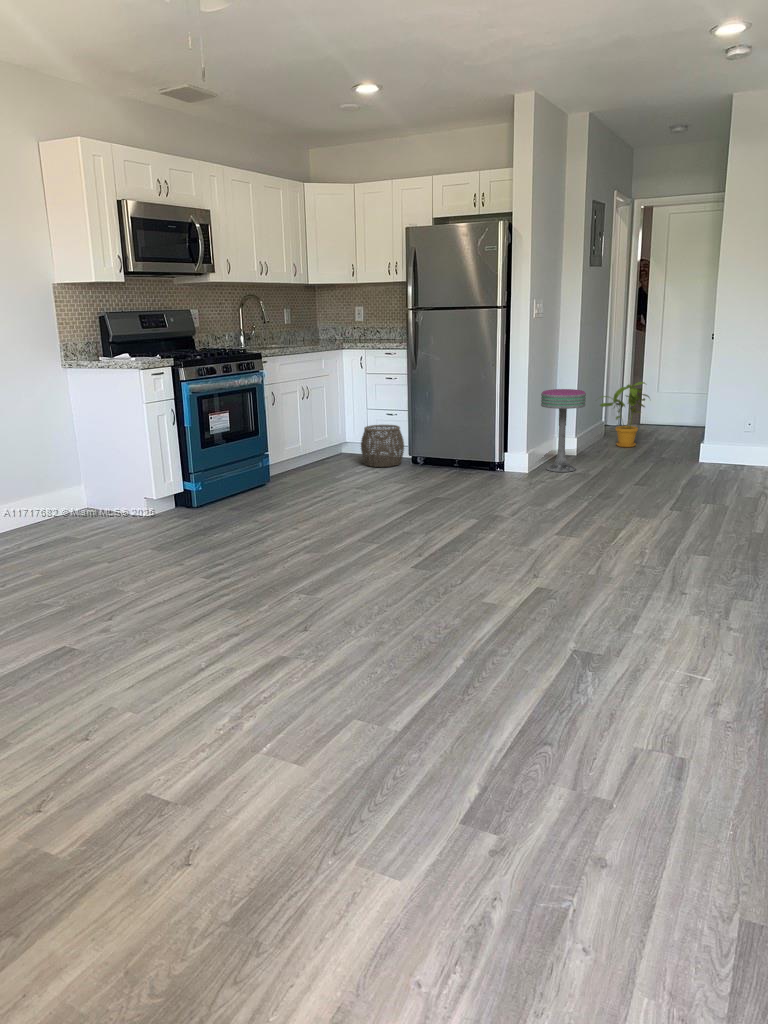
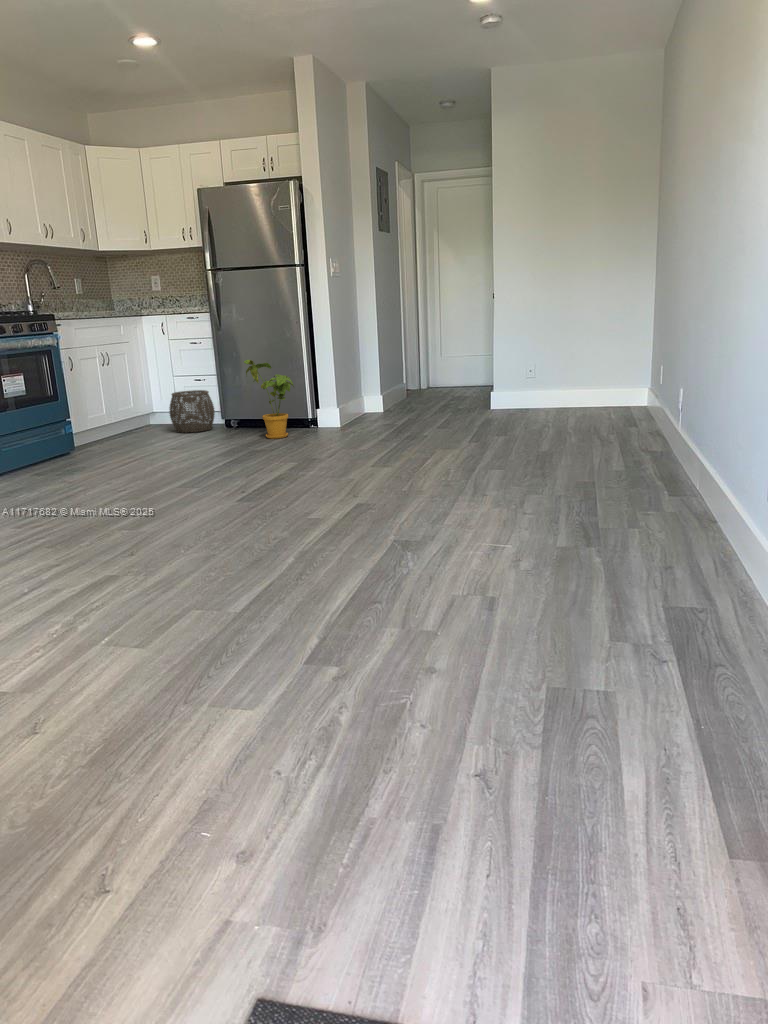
house plant: present [600,382,649,447] -> present [244,360,294,439]
bar stool: present [541,389,586,472] -> none [345,345,387,424]

